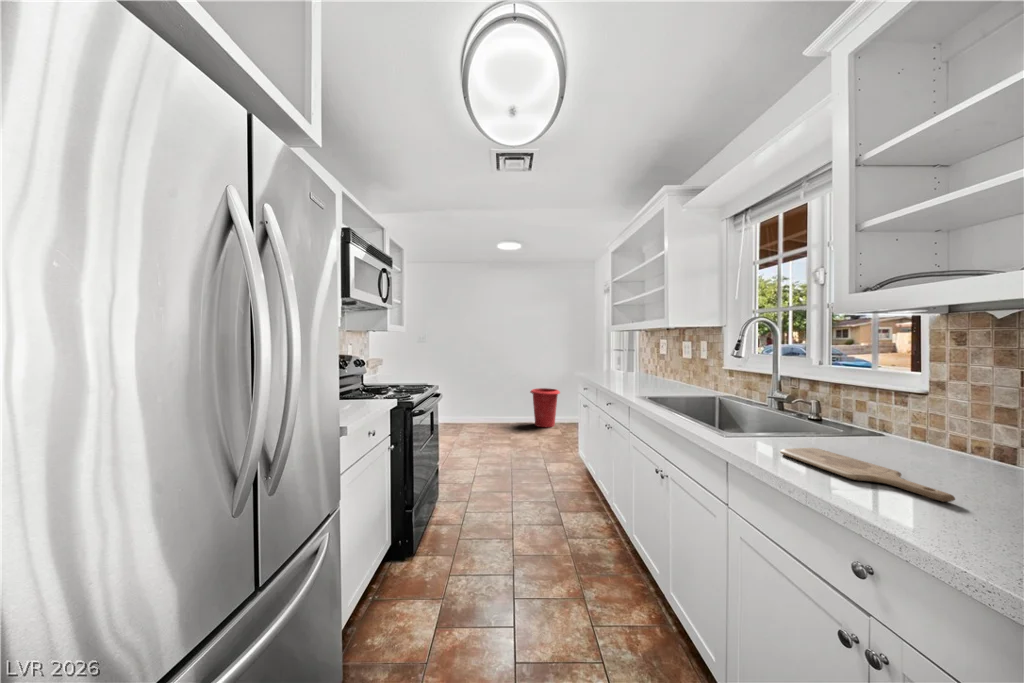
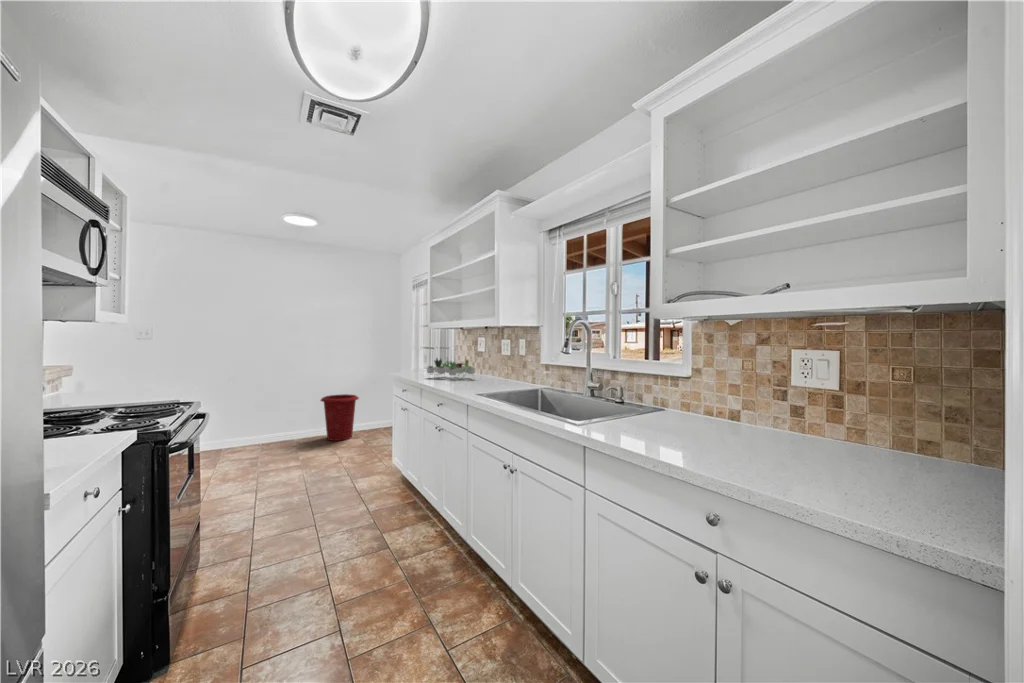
succulent plant: none [603,357,656,381] -> present [427,358,475,375]
cutting board: present [780,448,955,502] -> none [624,427,742,455]

